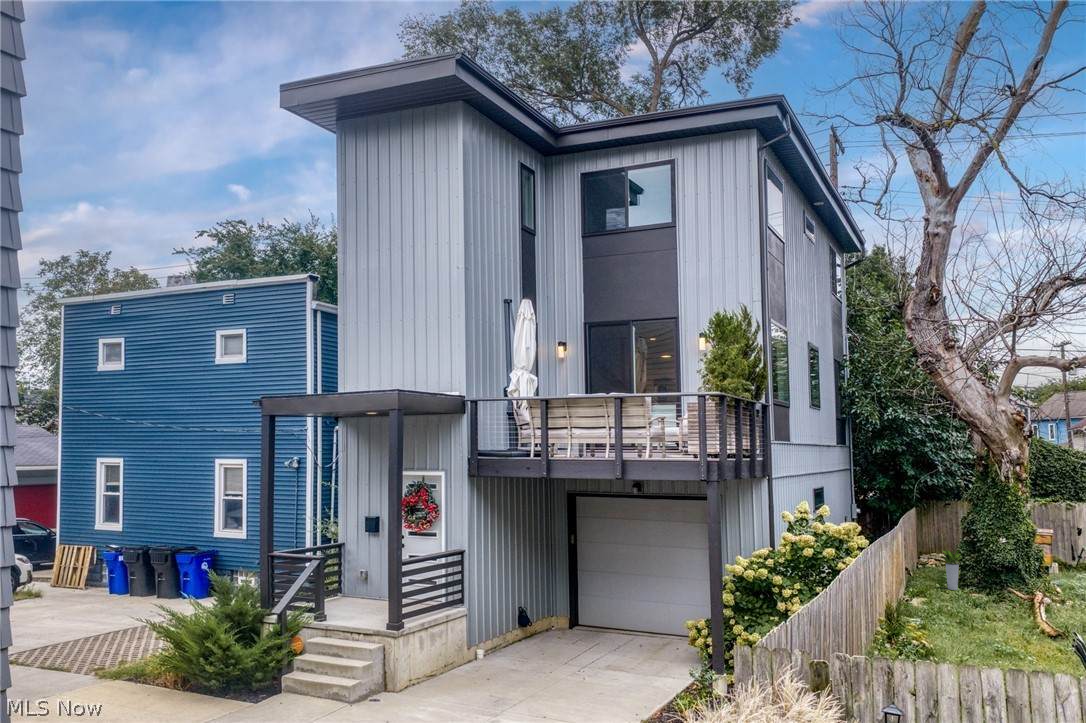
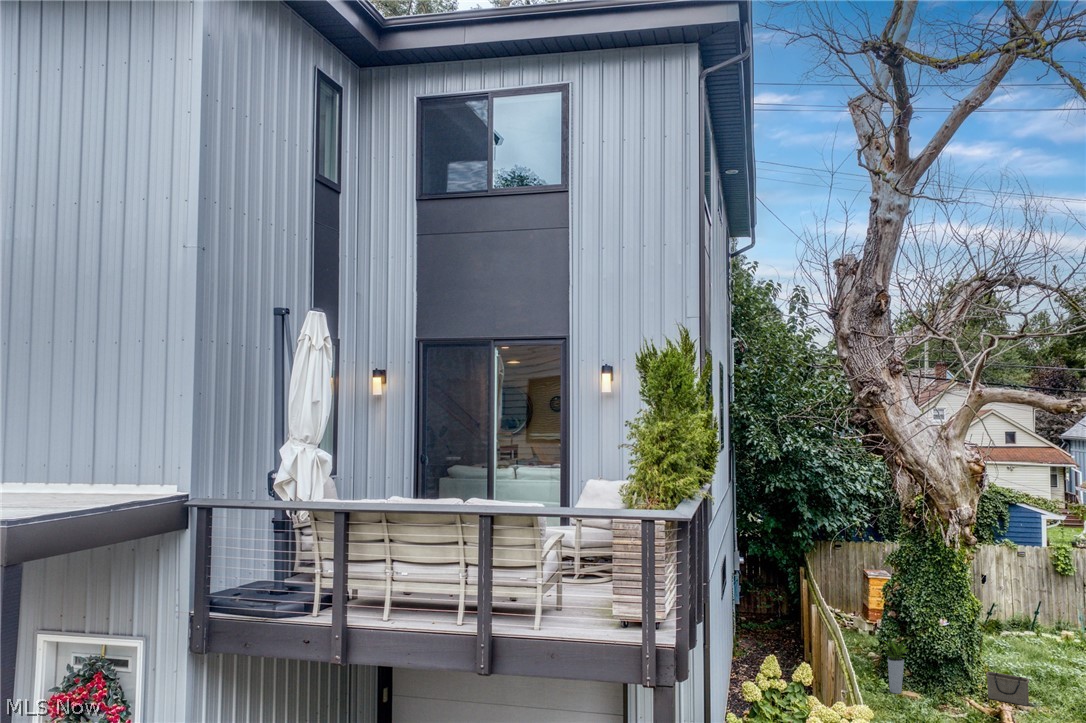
basket: none [1029,577,1065,601] -> present [986,671,1029,706]

